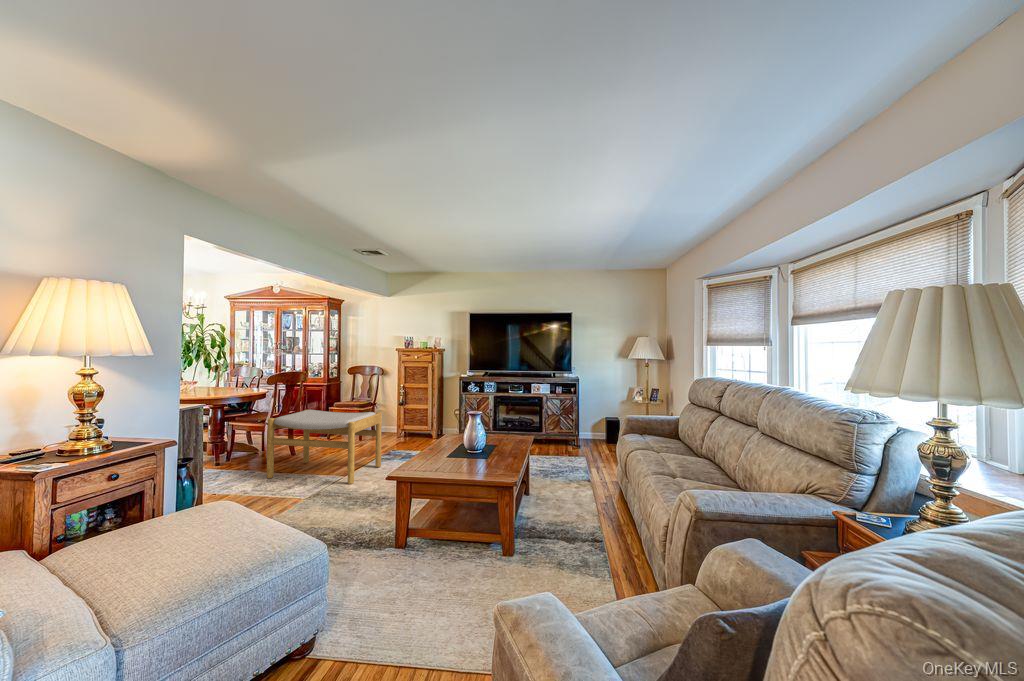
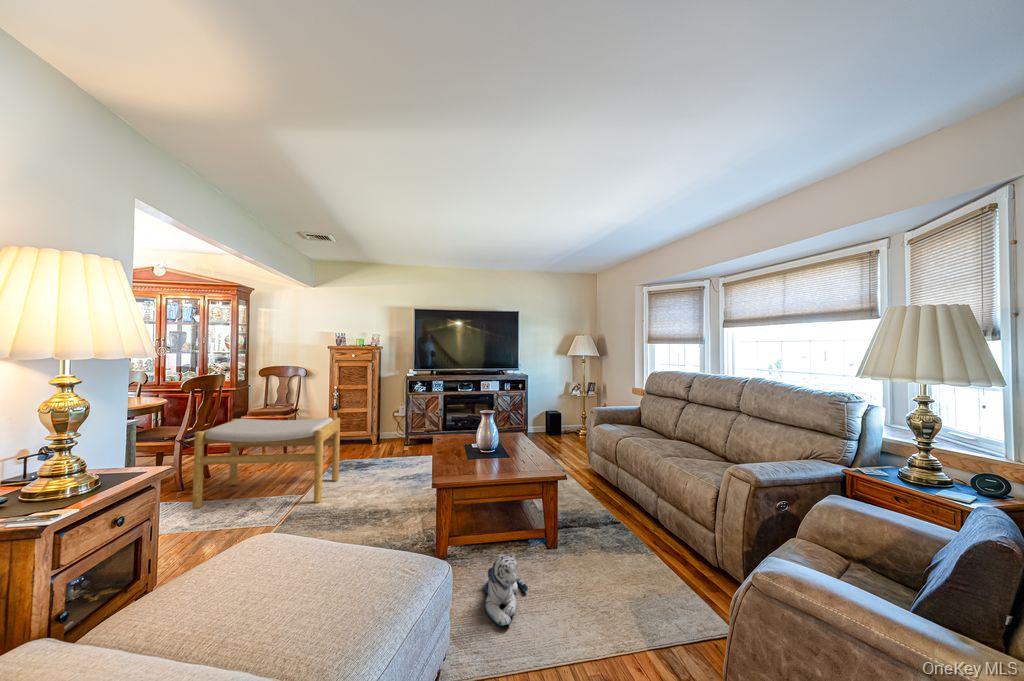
plush toy: none [393,550,449,615] -> present [484,555,528,626]

